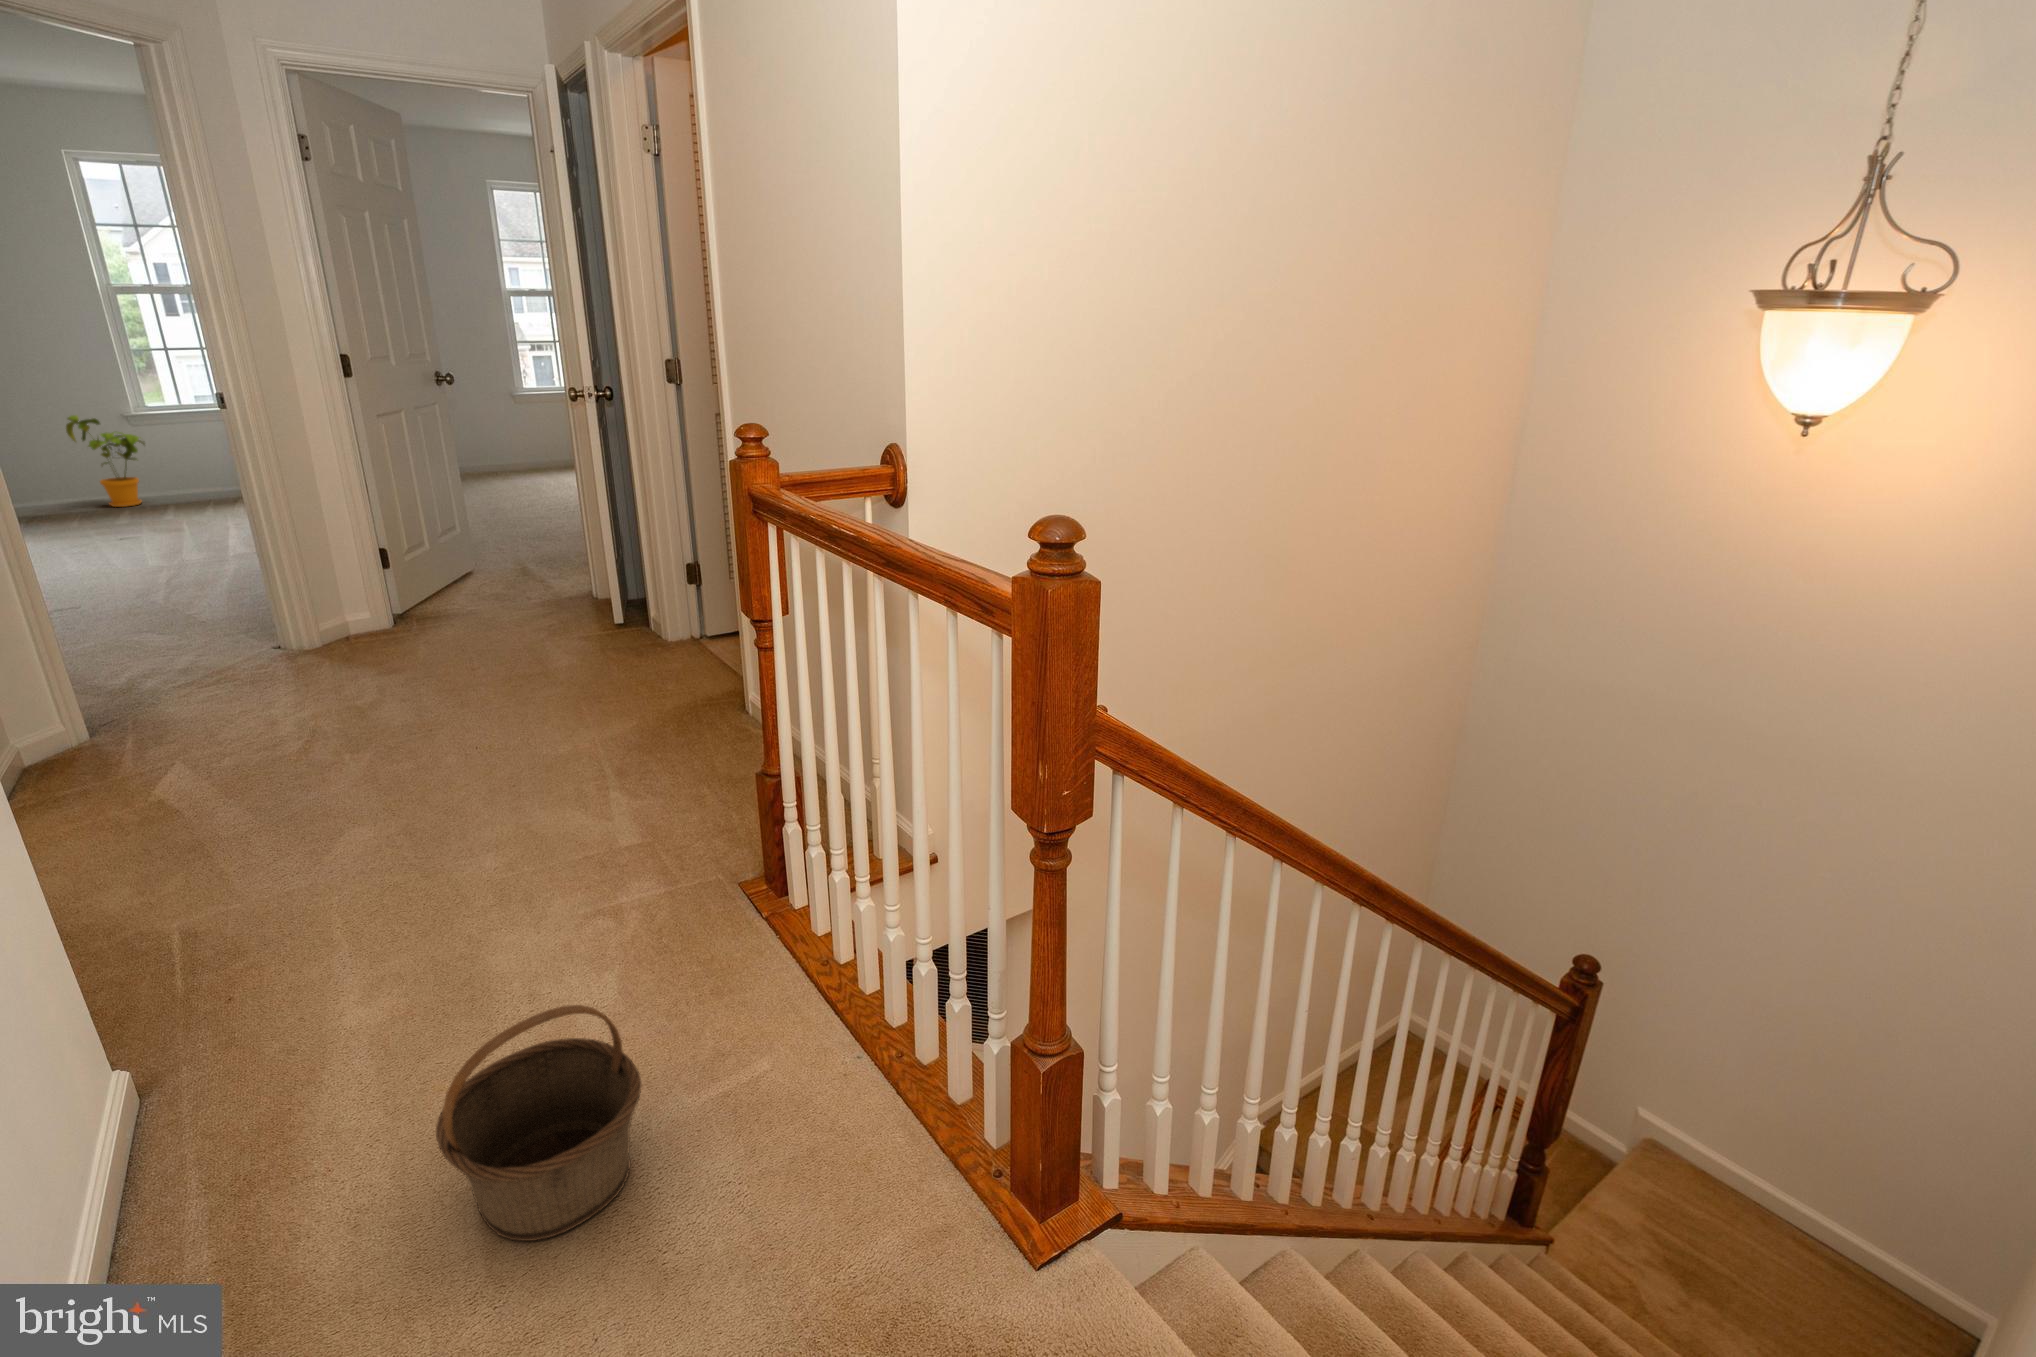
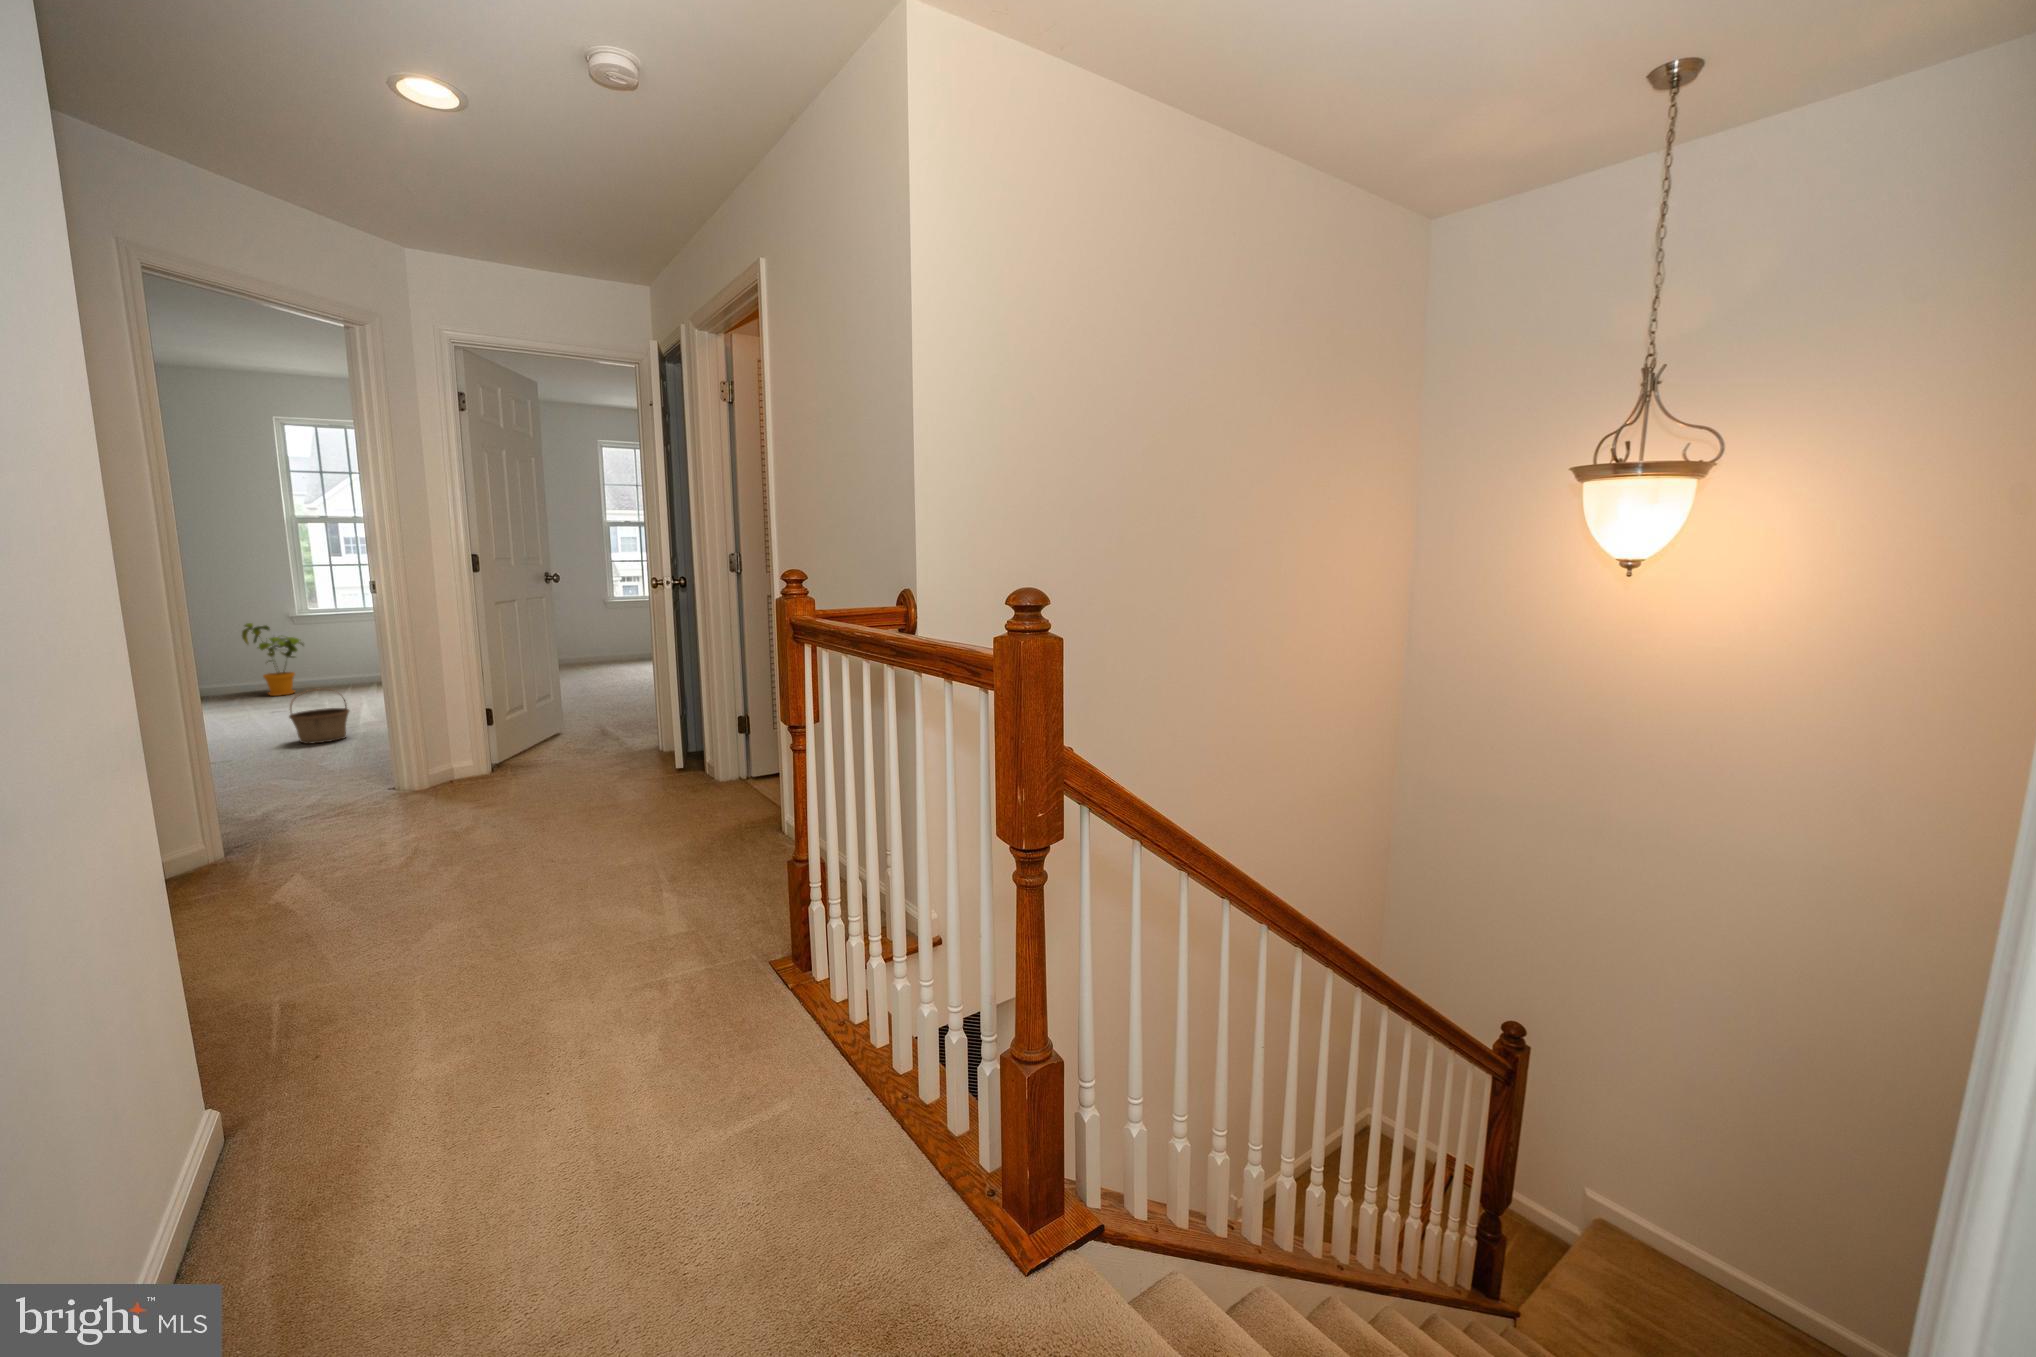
basket: present [436,1005,641,1241] -> present [289,695,349,744]

